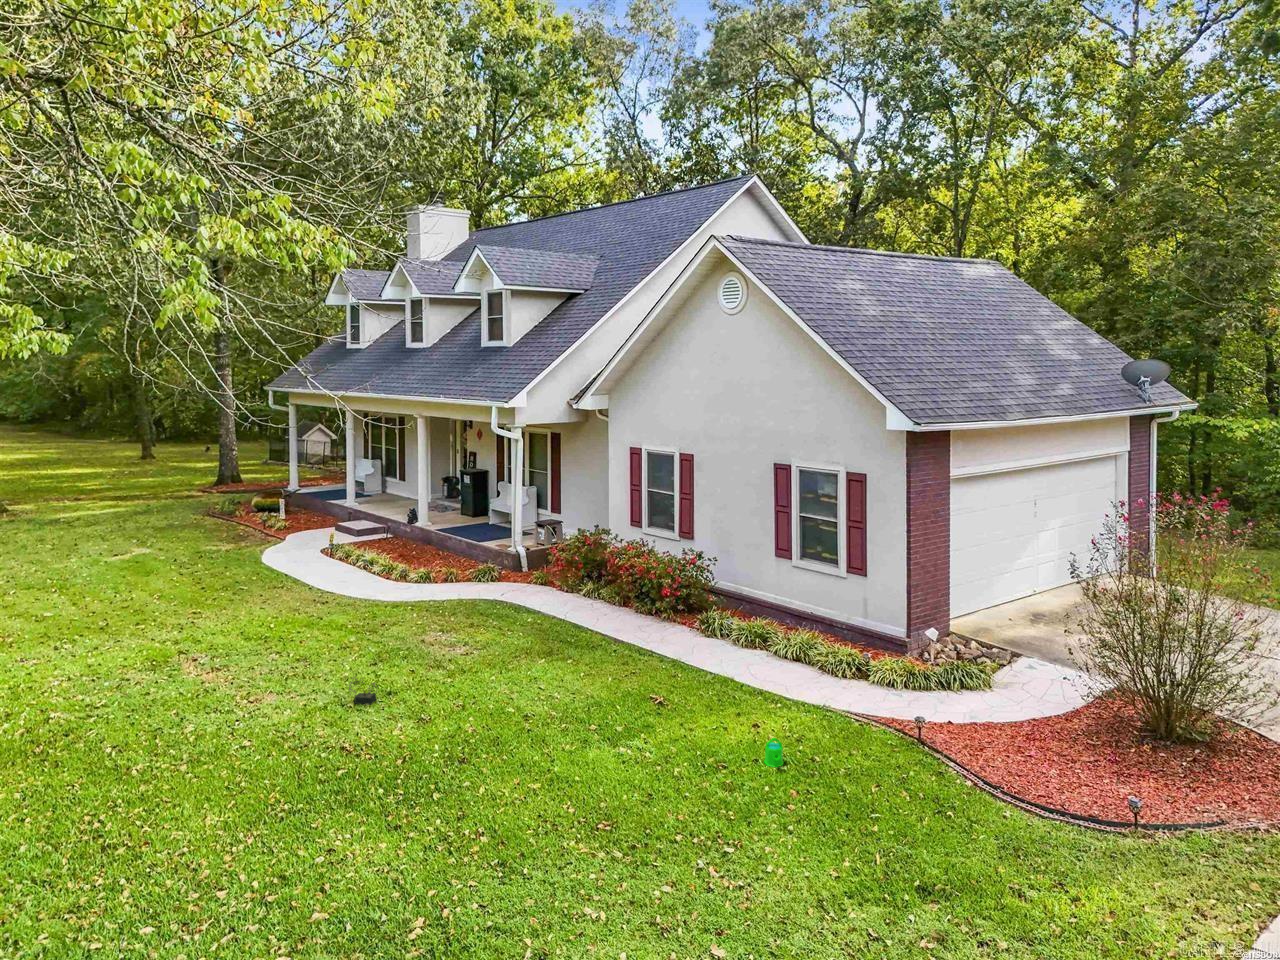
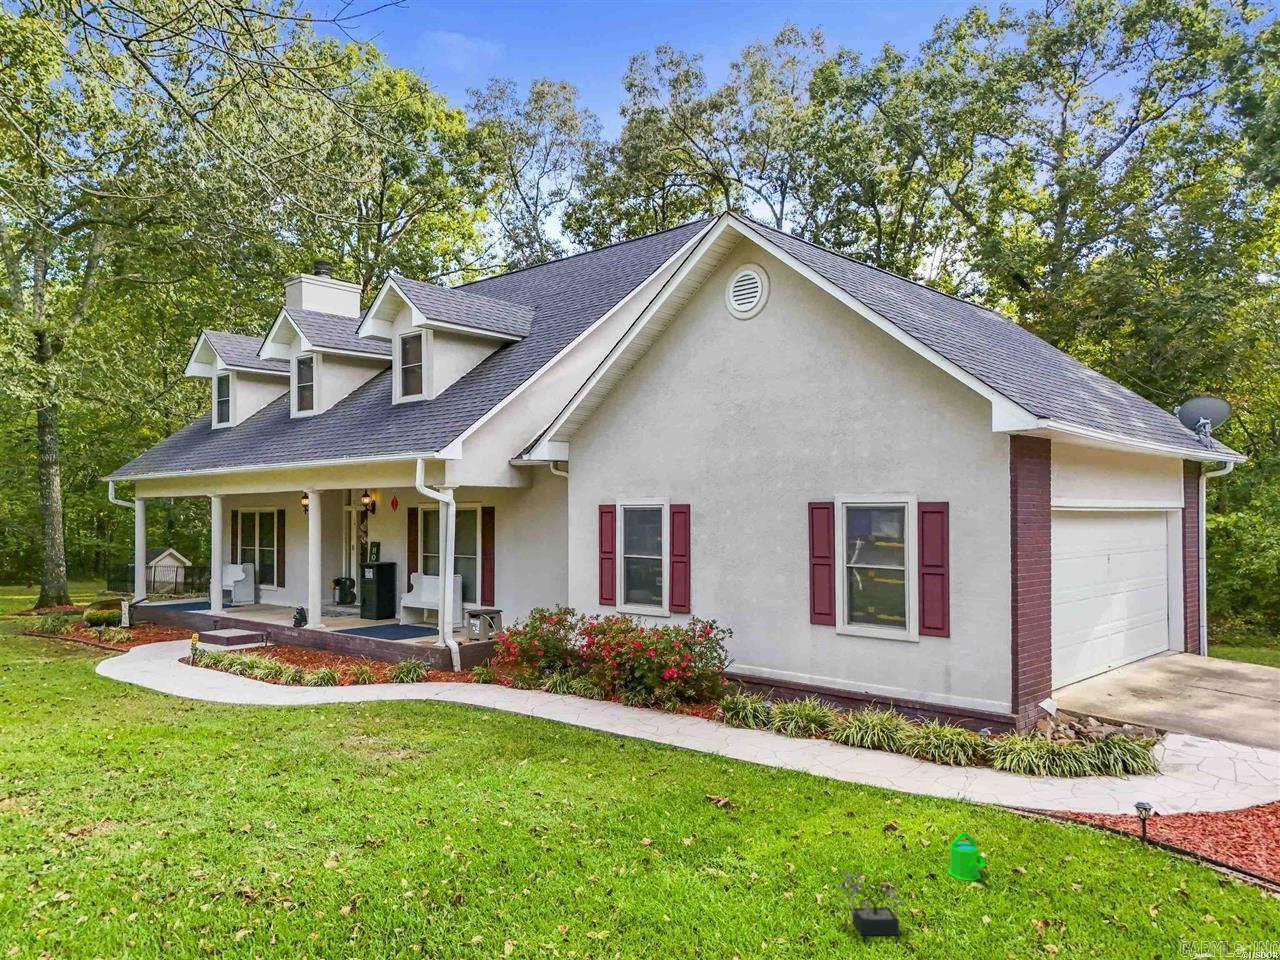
decorative plant: present [349,677,379,705] -> present [838,869,906,935]

